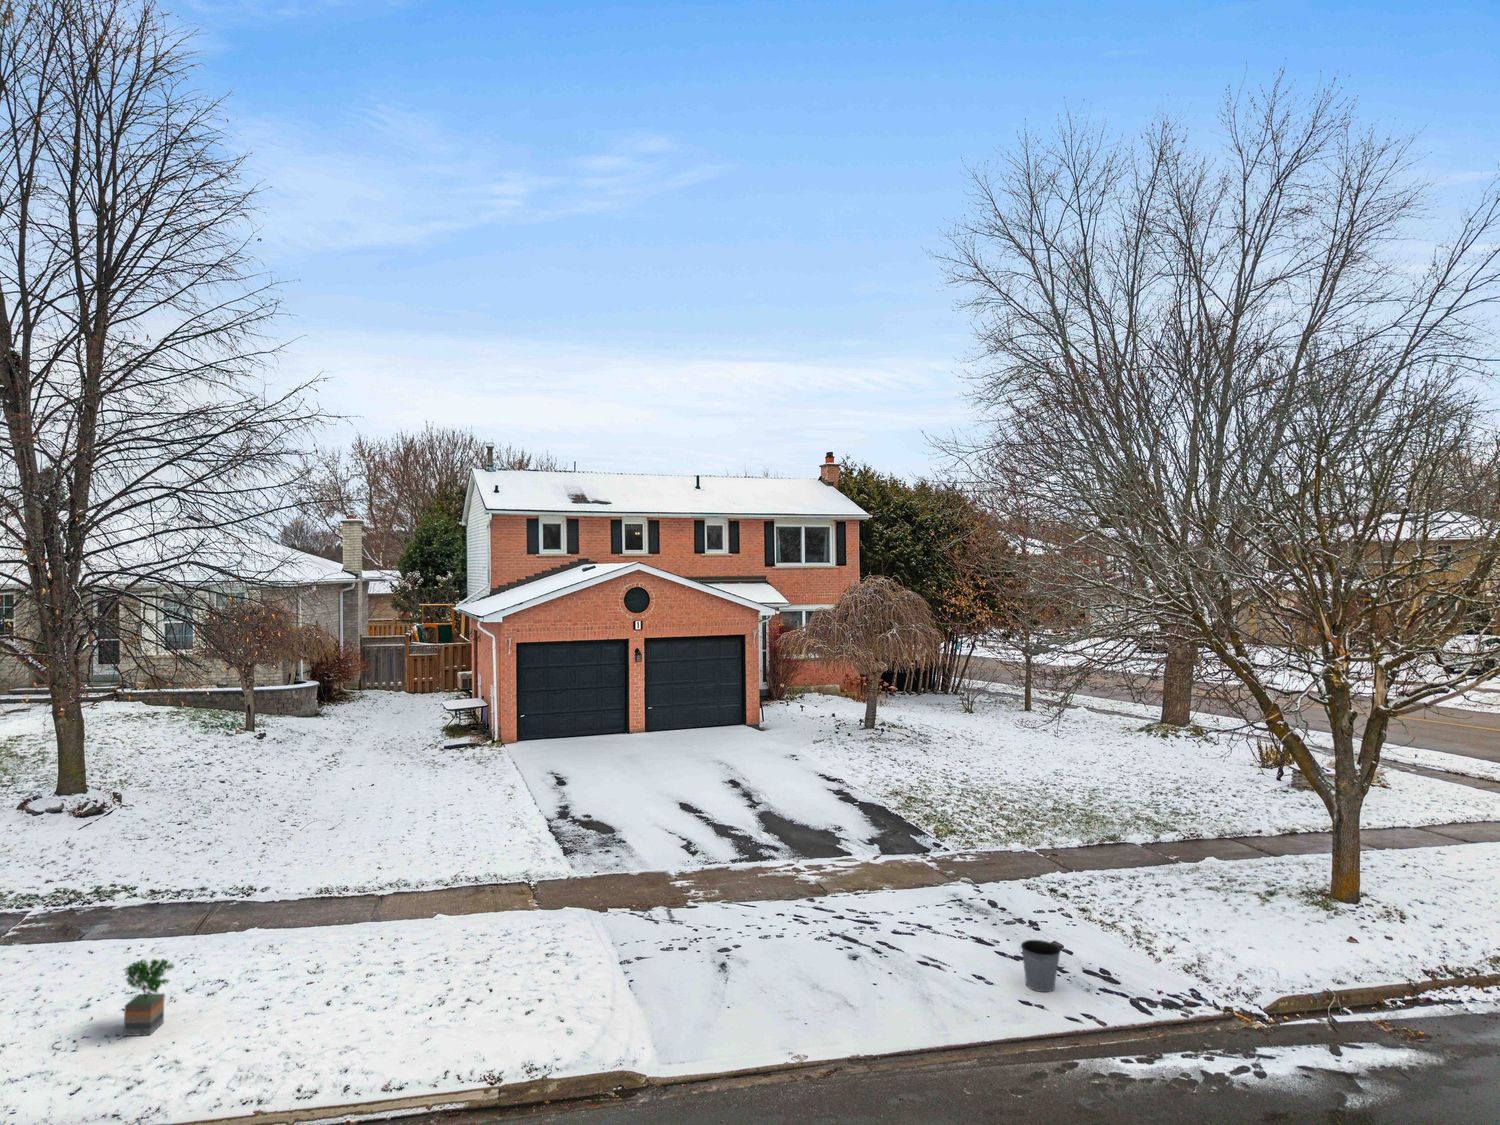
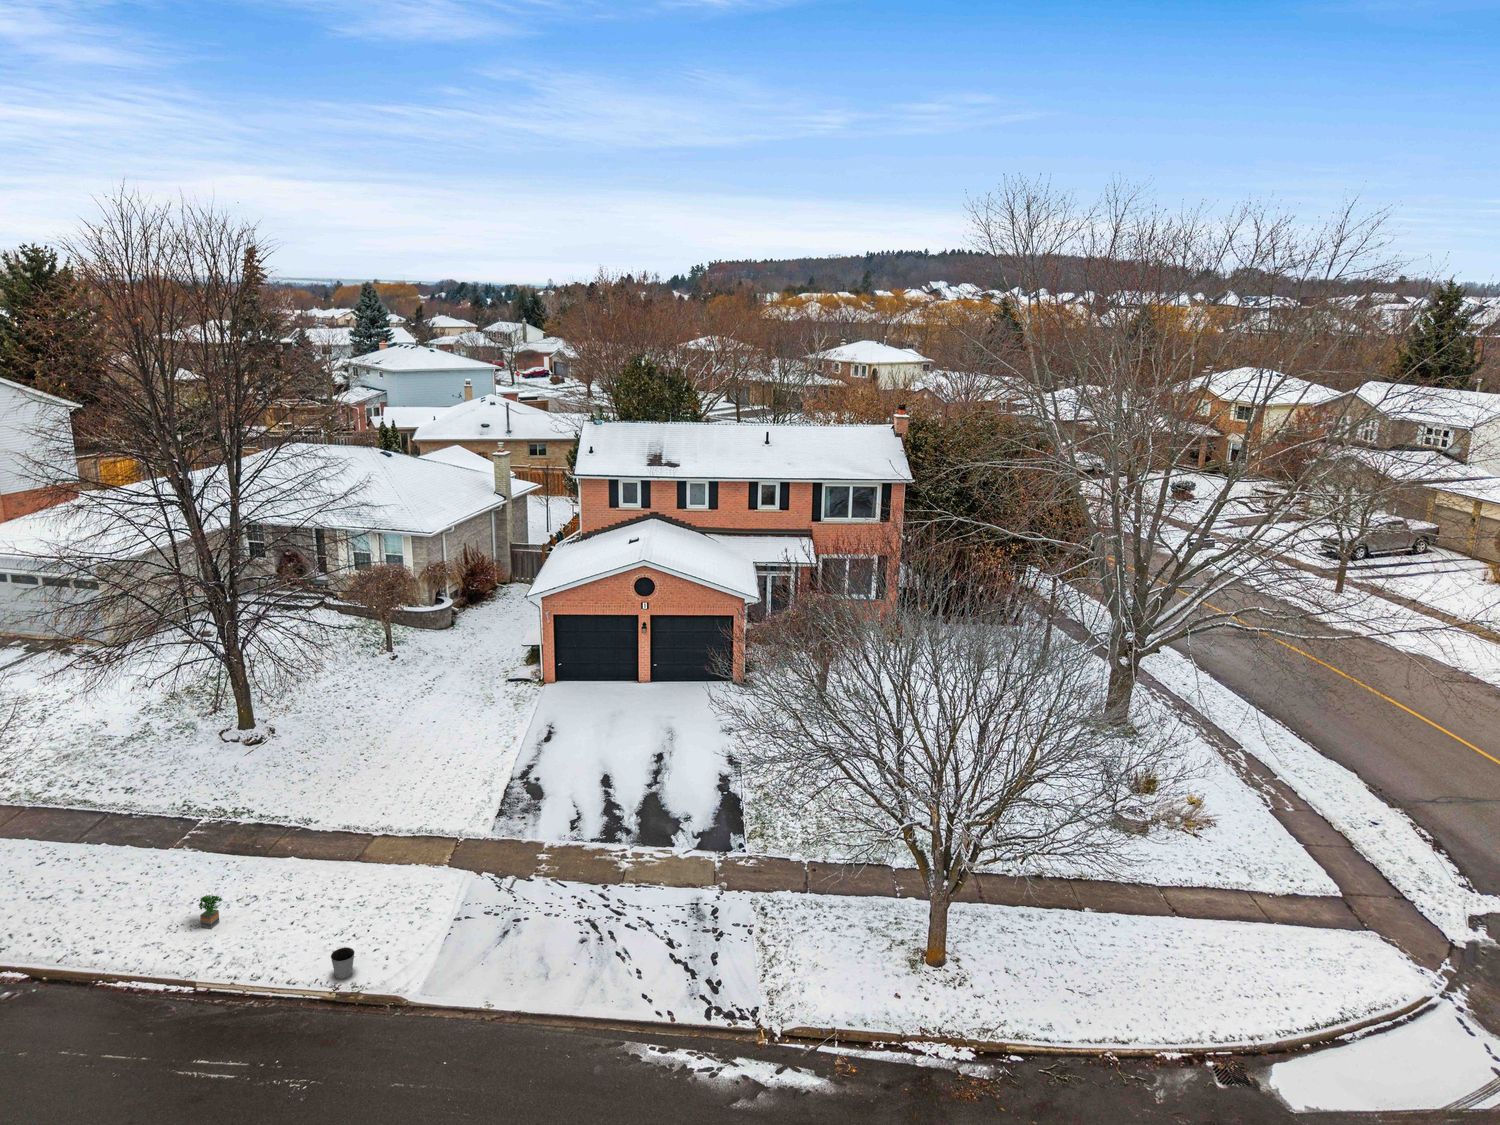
bucket: present [1021,940,1061,992] -> present [331,947,355,979]

